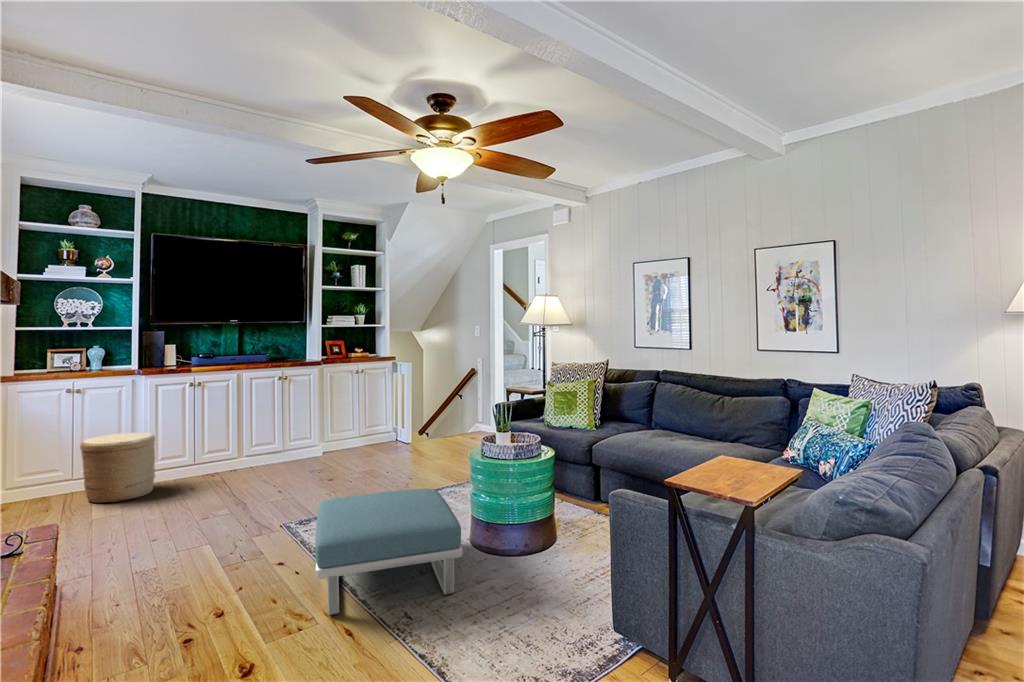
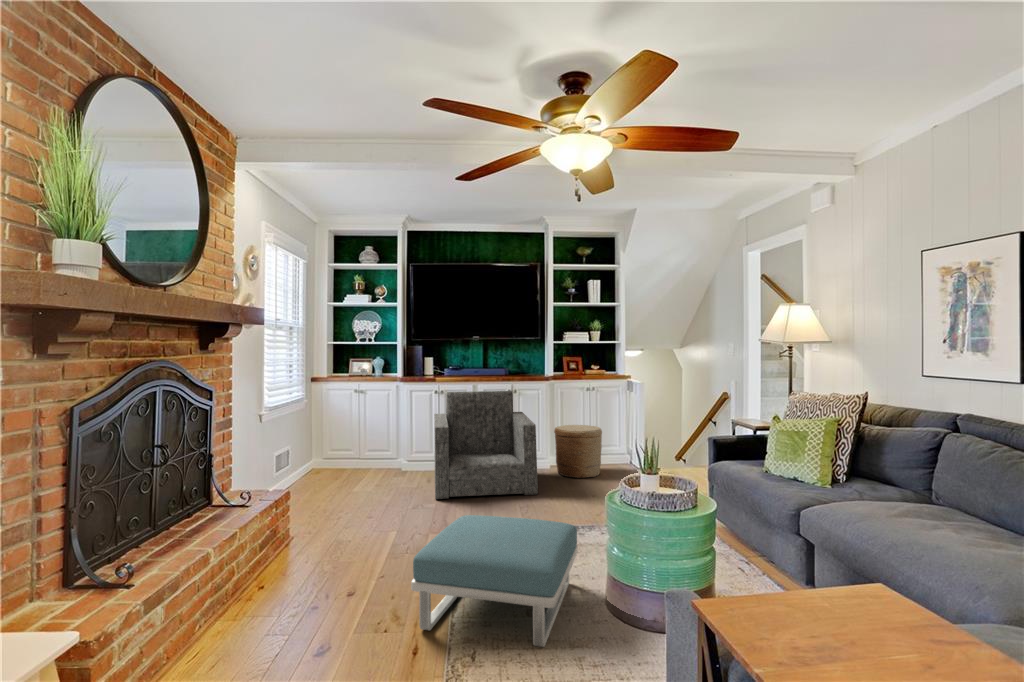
armchair: none [195,377,334,501] -> present [434,391,538,499]
woven basket: present [80,433,155,503] -> present [554,425,602,478]

